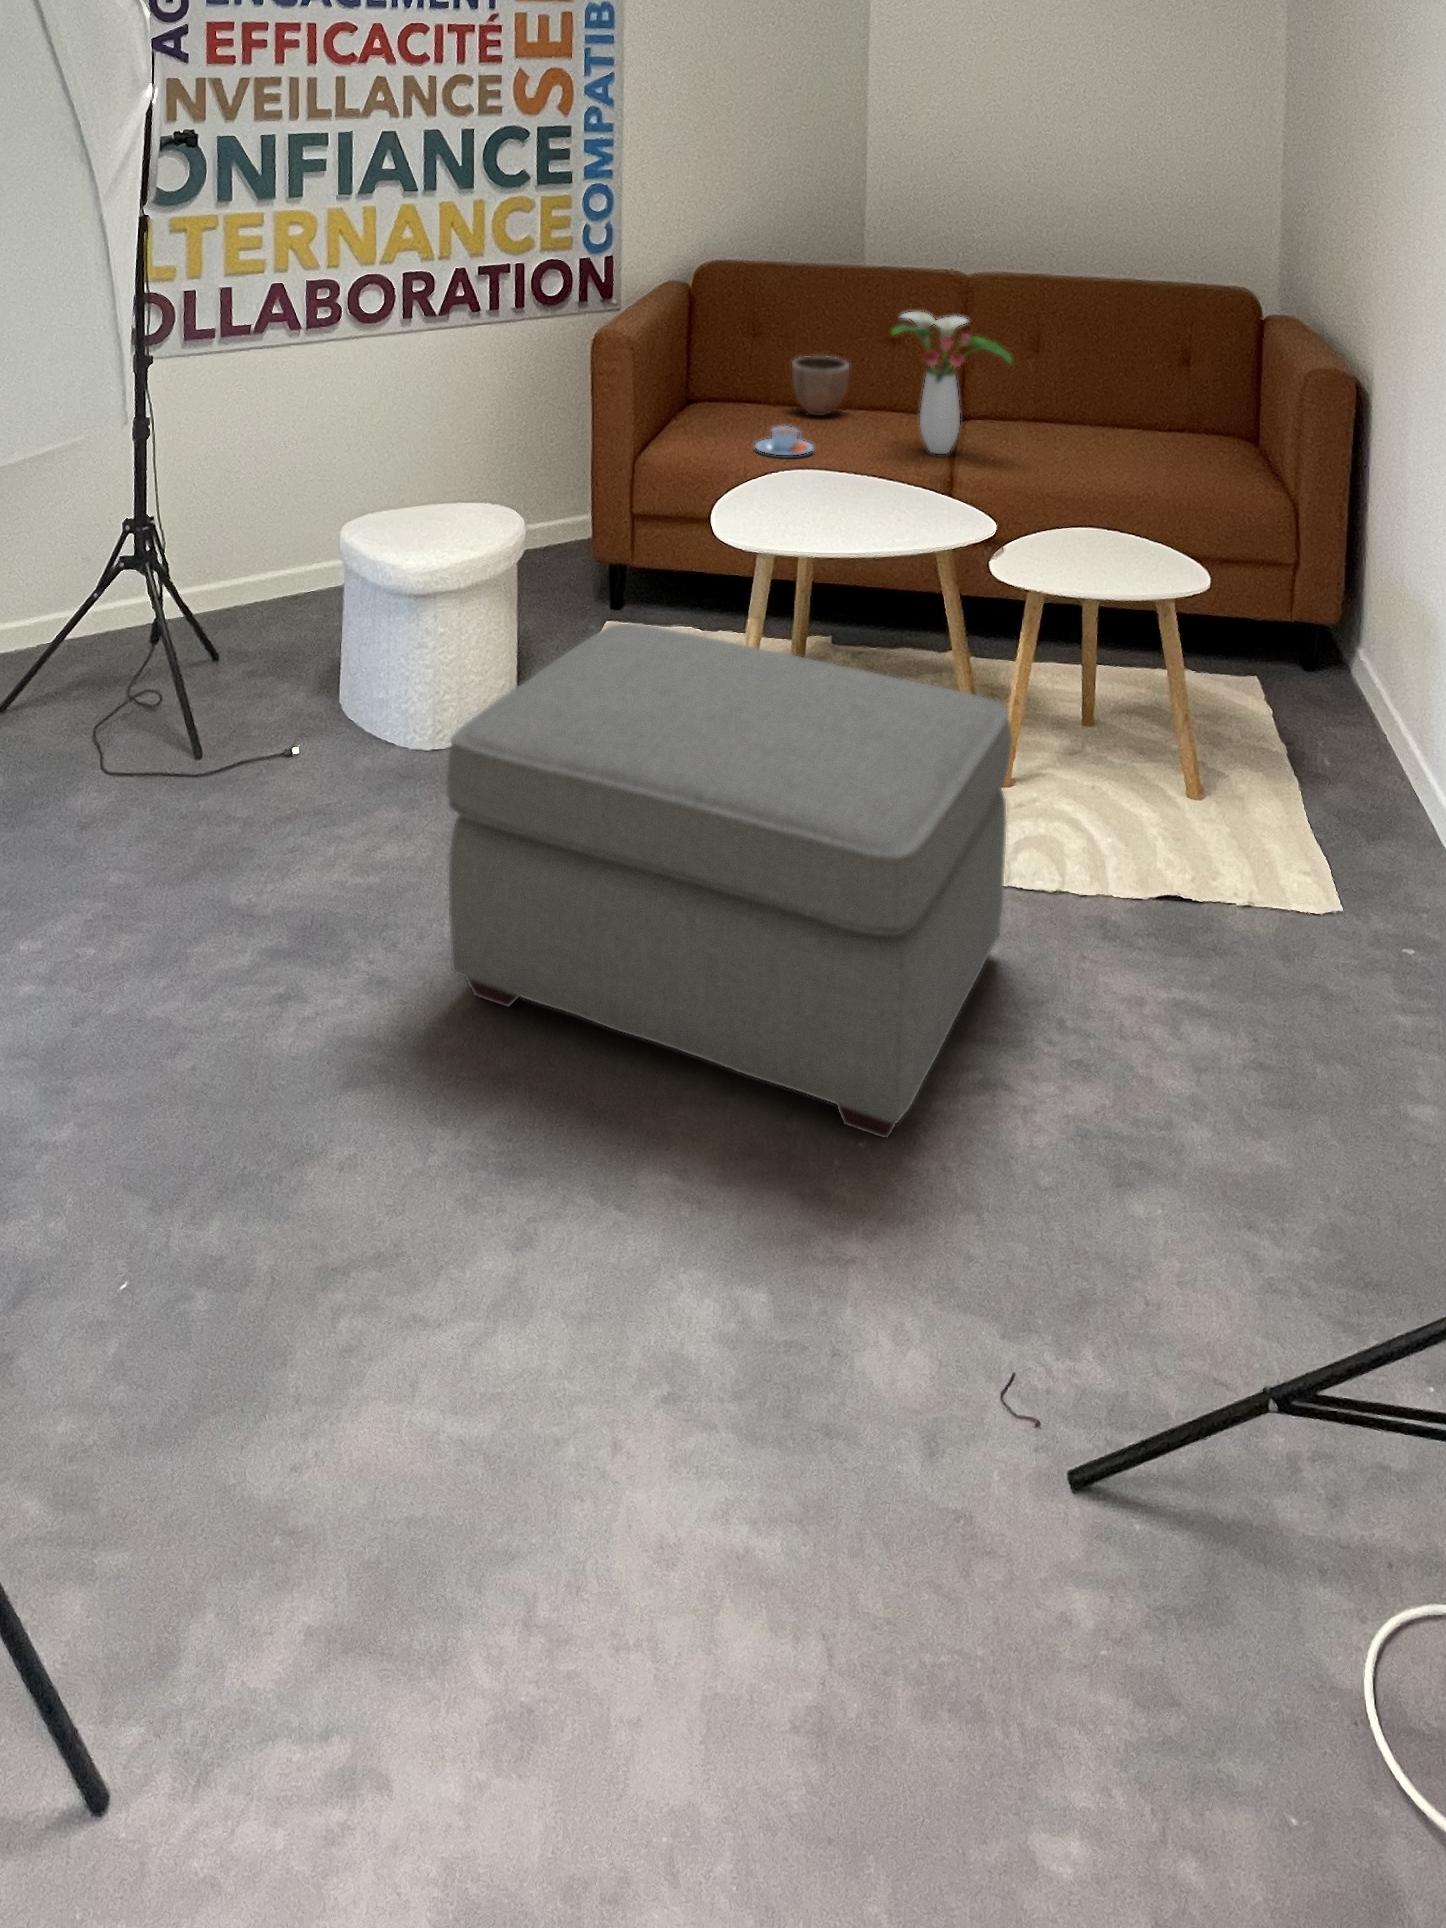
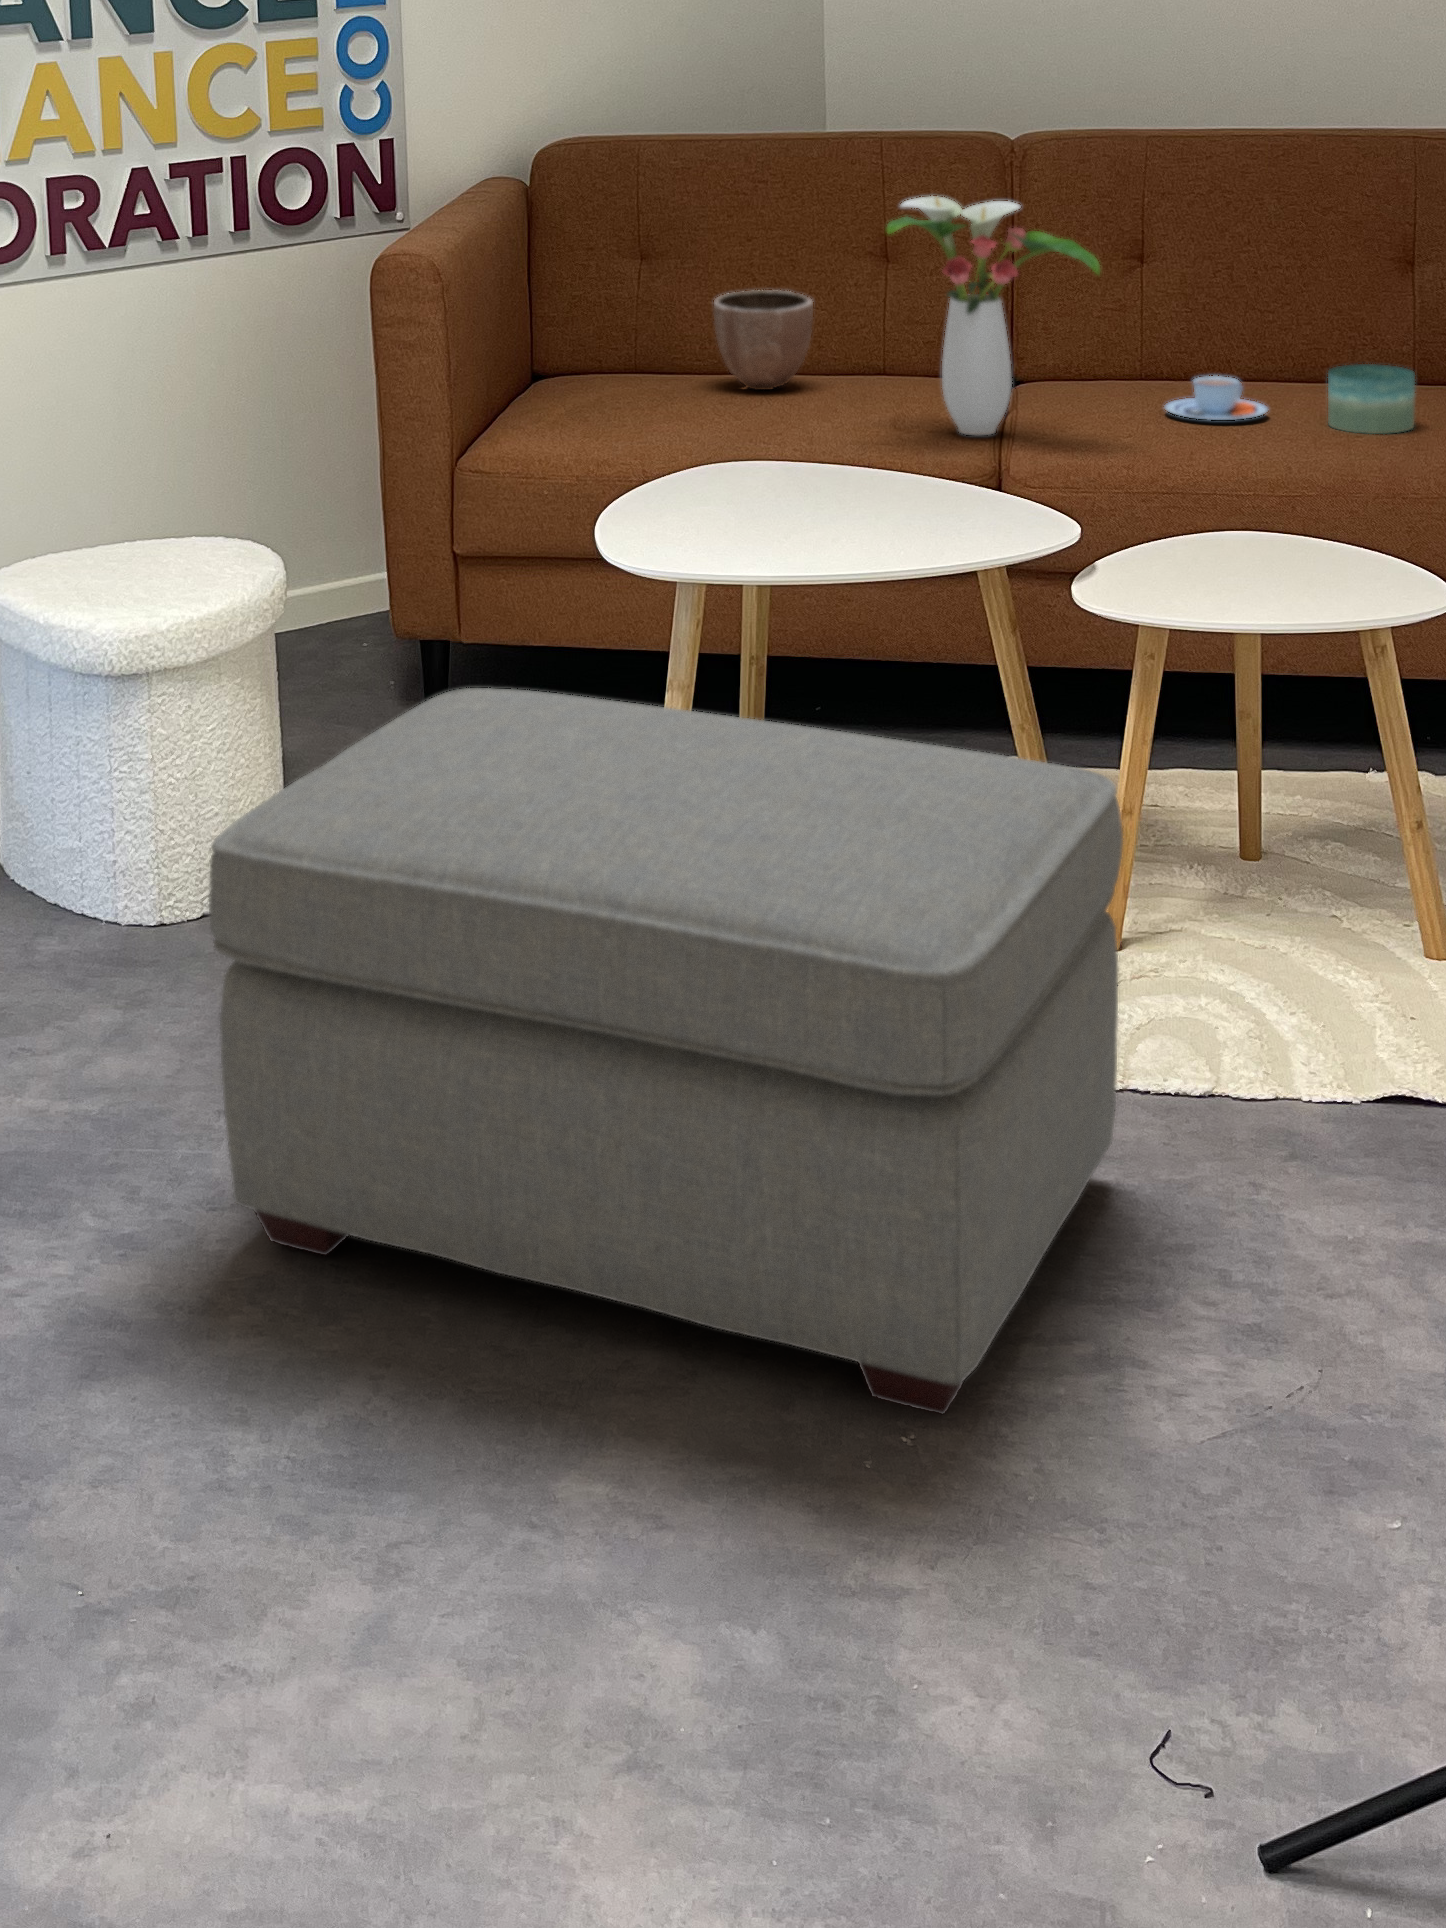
candle: none [1138,420,1187,462] -> present [1328,364,1415,434]
teacup: present [755,426,813,455] -> present [1165,376,1268,420]

